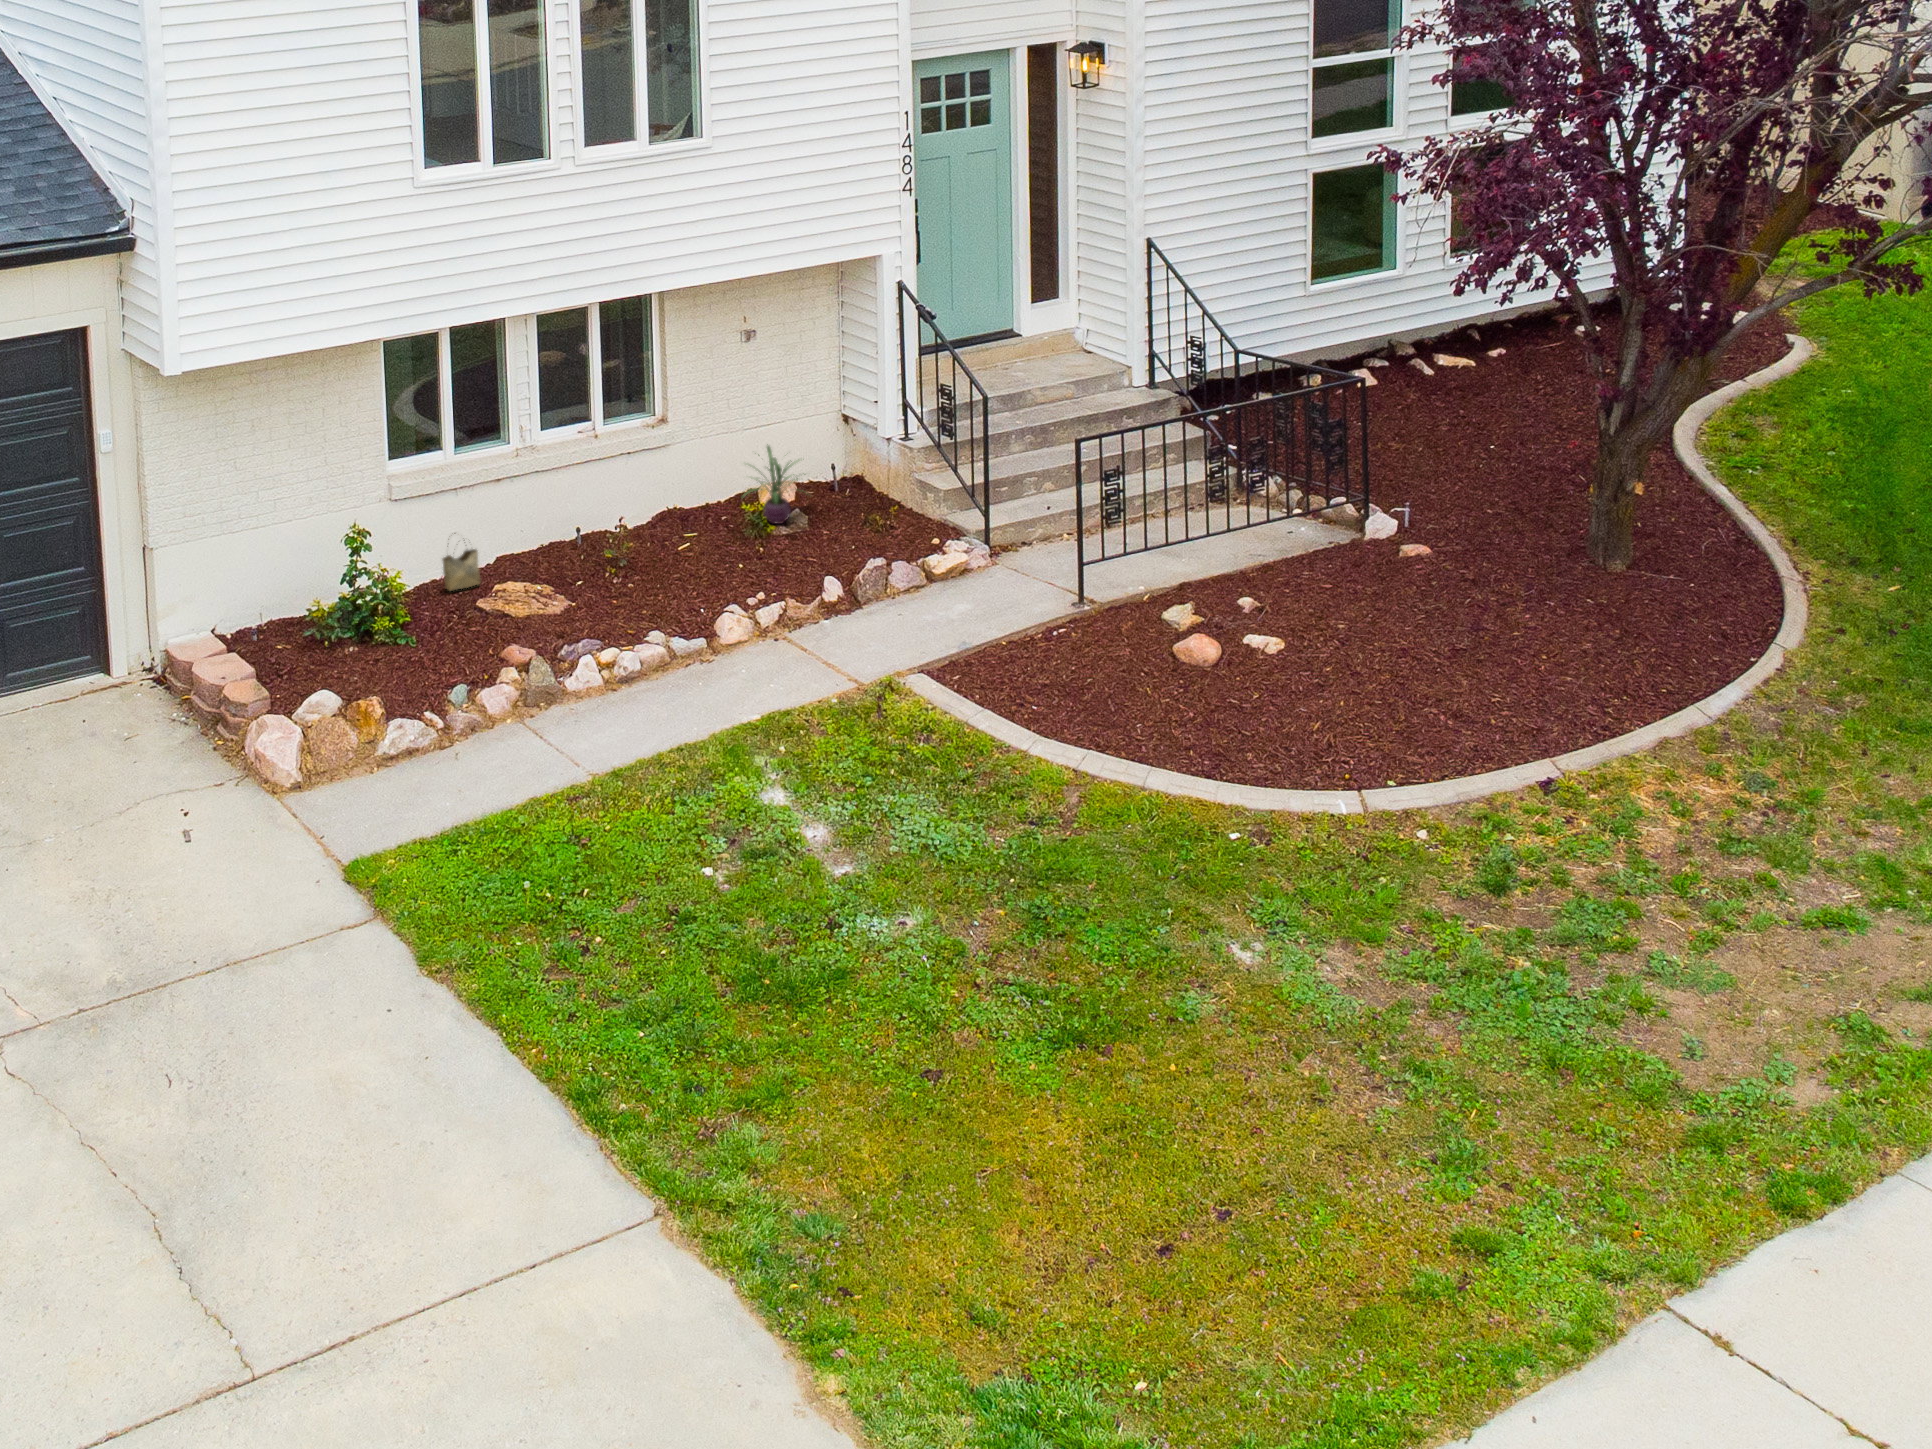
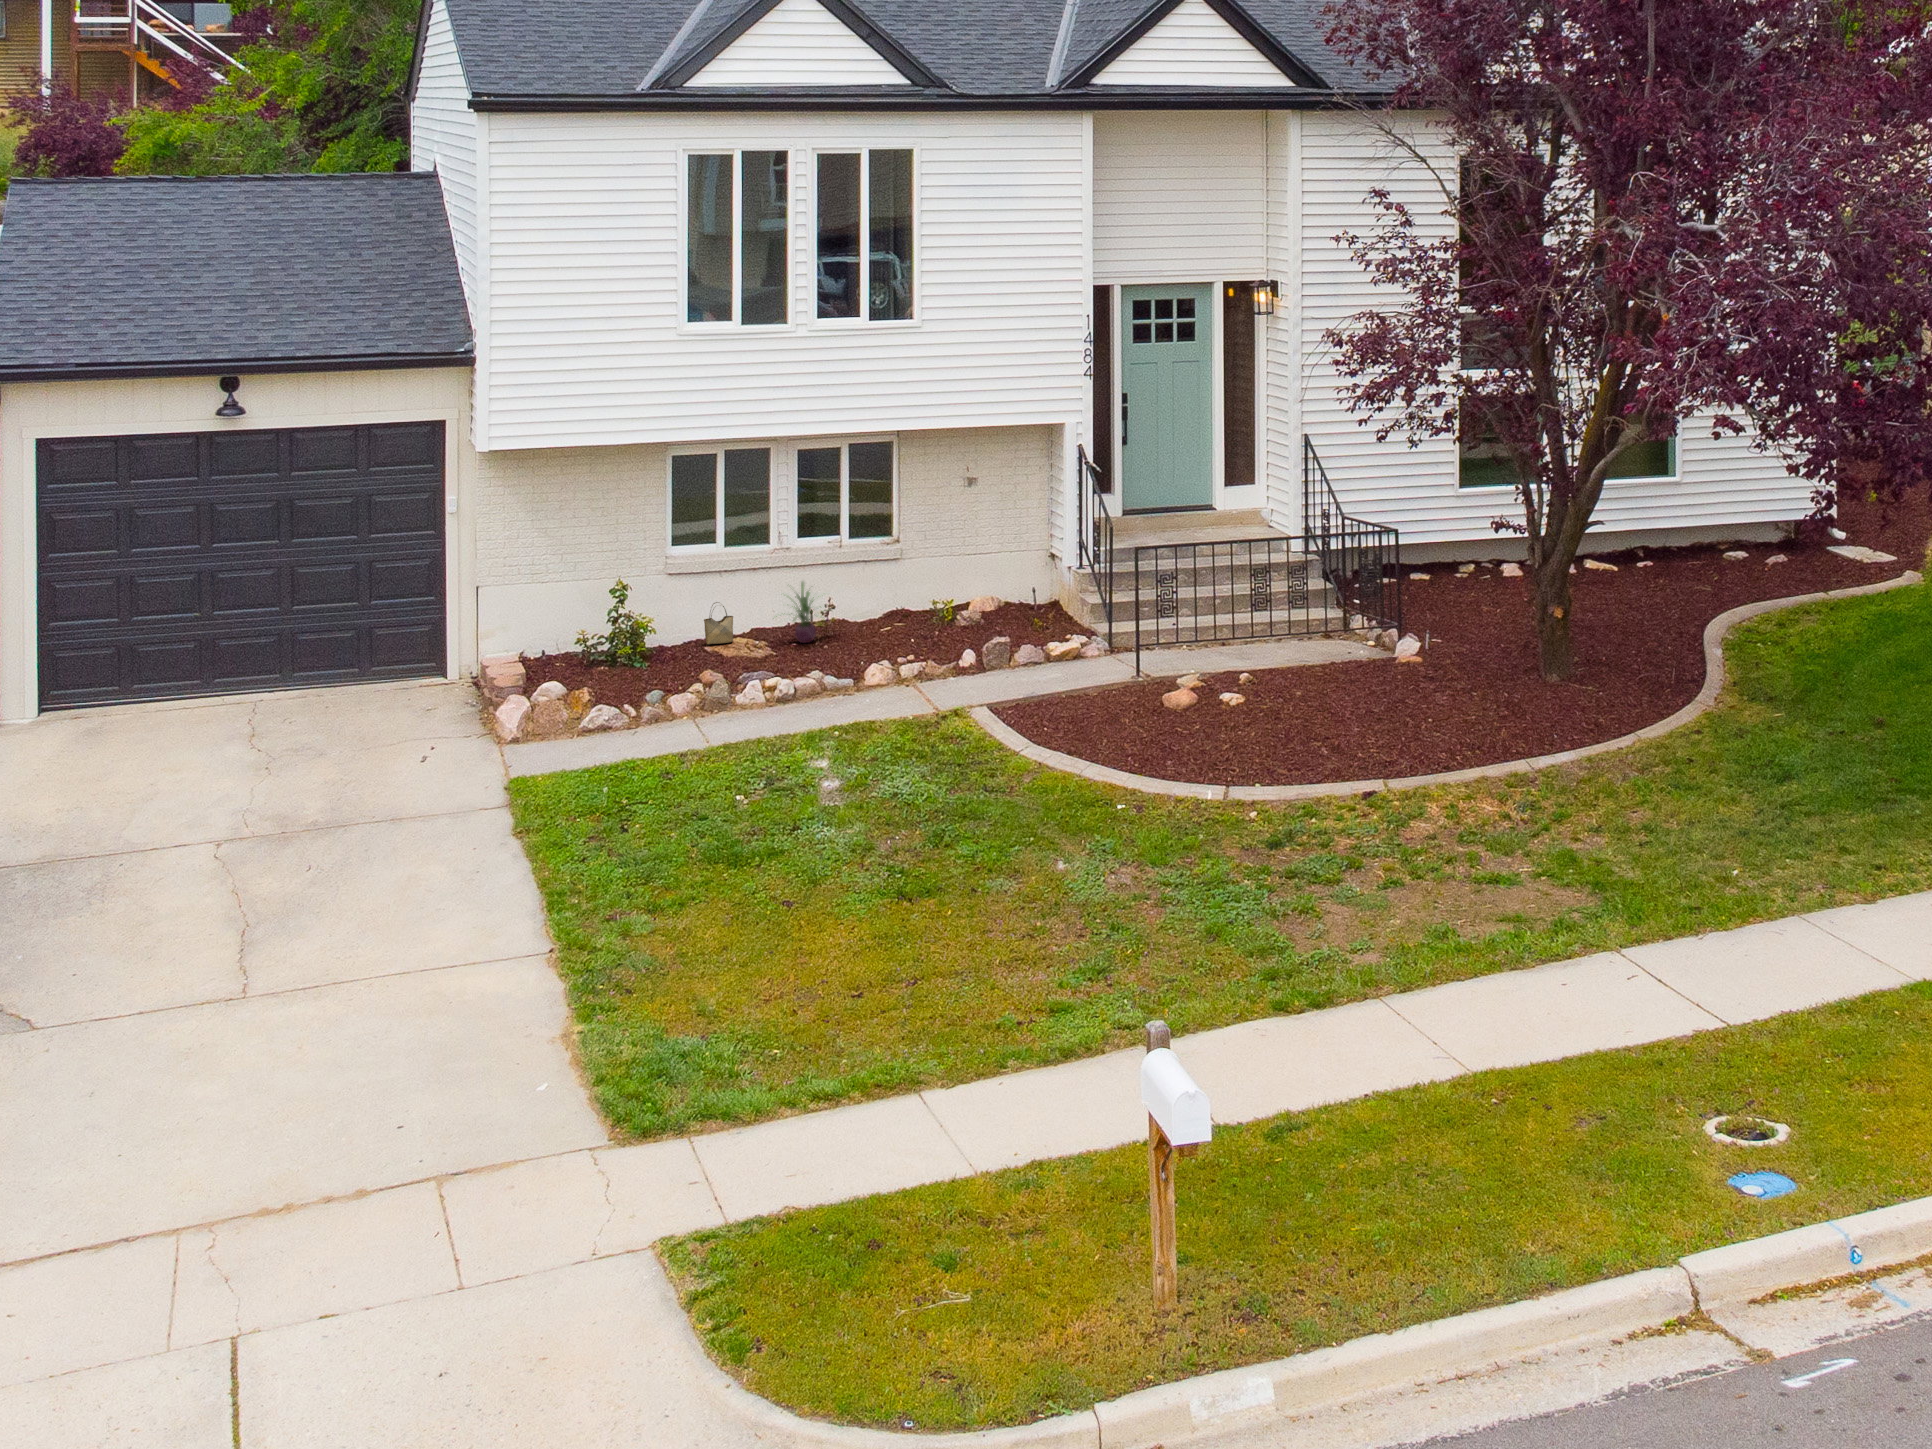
decorative plant: present [744,446,805,524] -> present [776,582,821,643]

